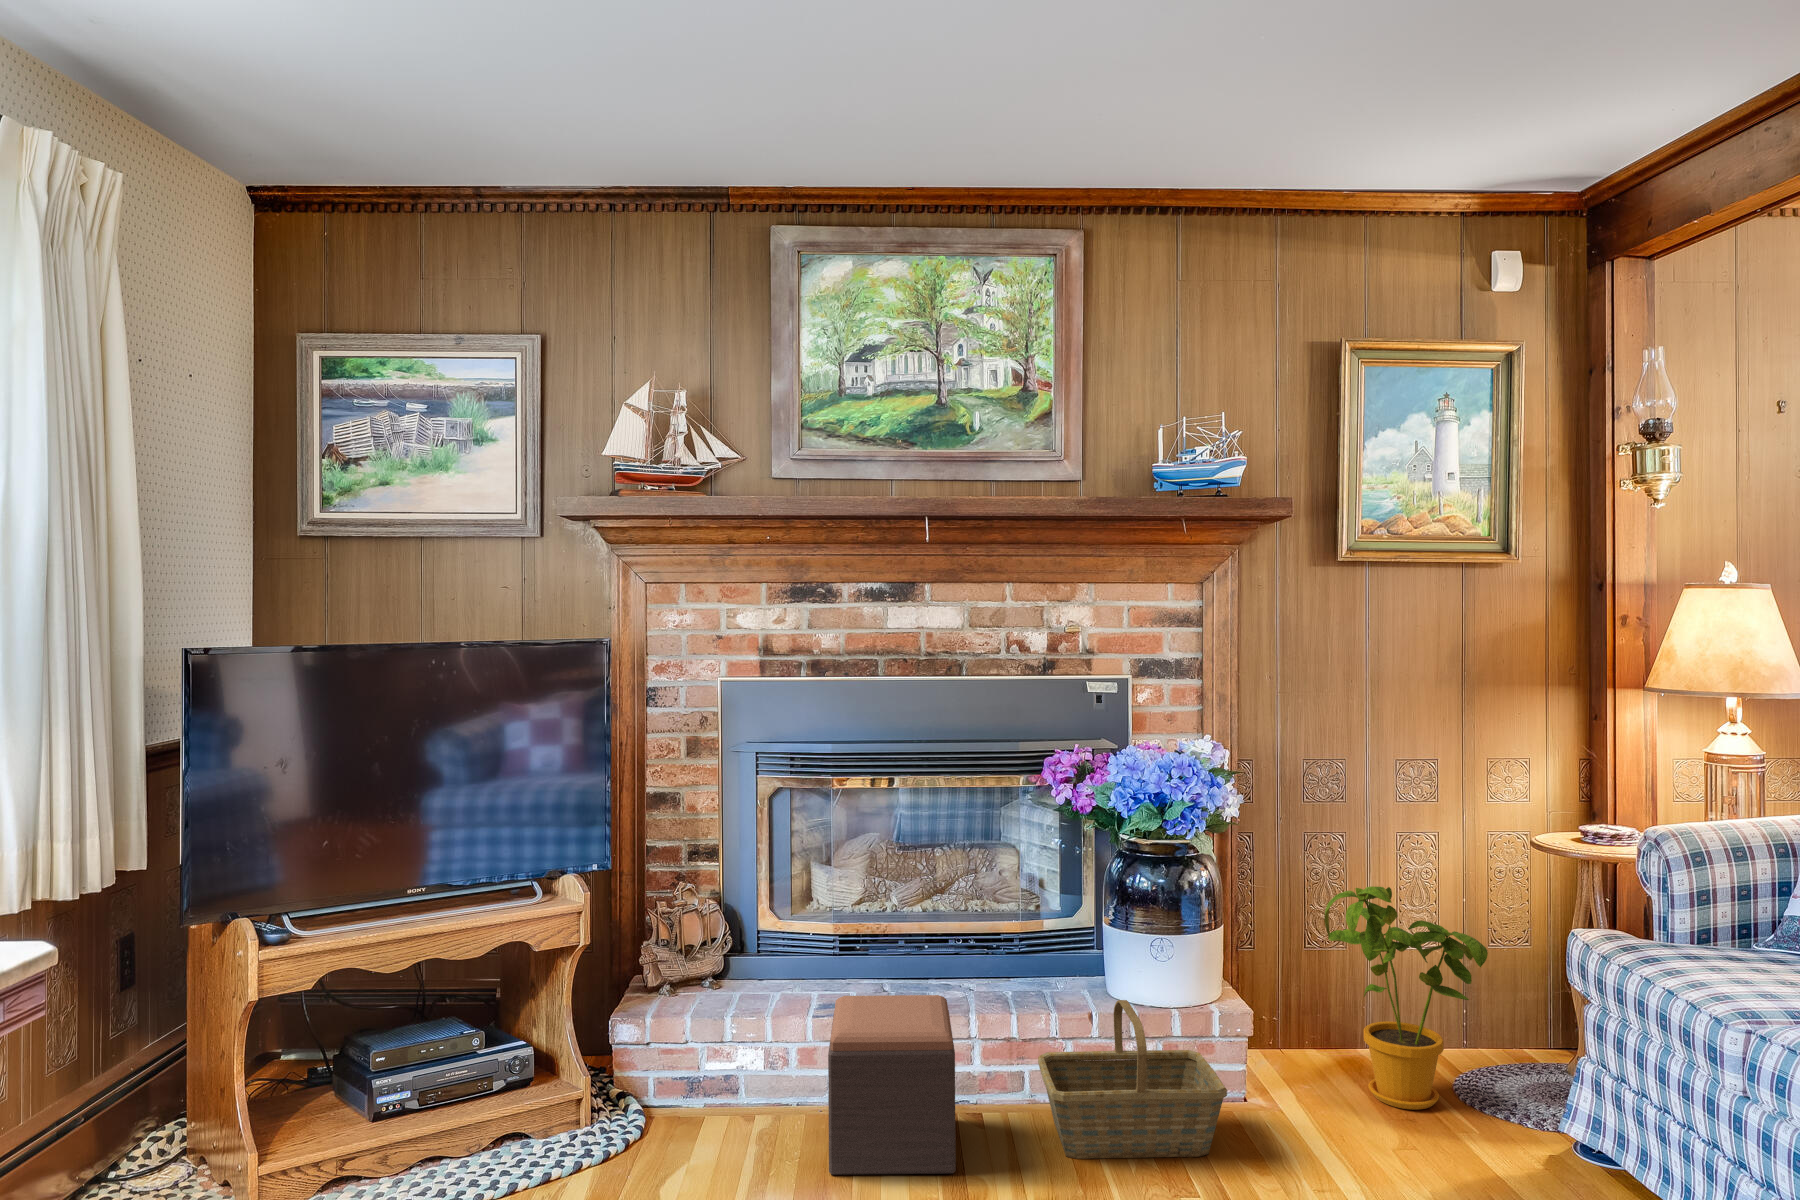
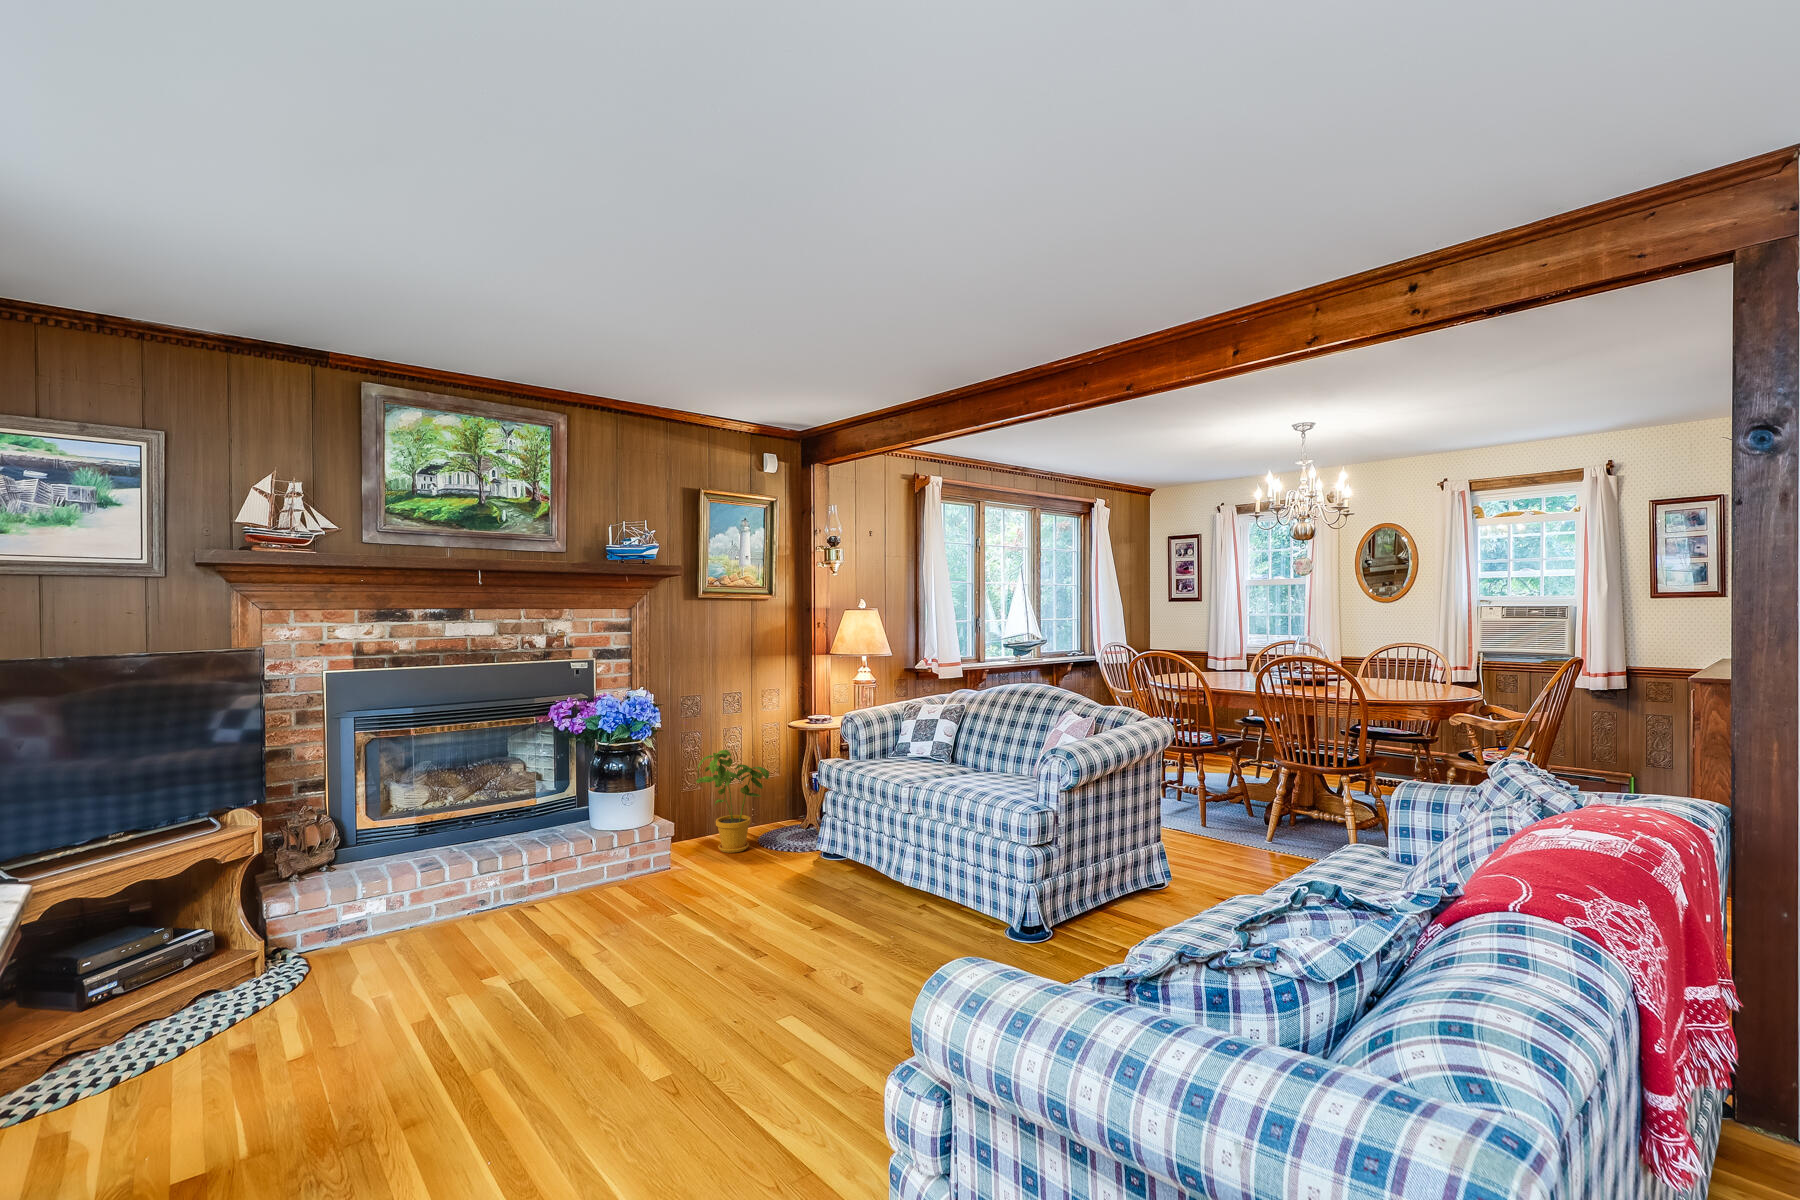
footstool: present [828,995,956,1175] -> none [438,841,530,947]
basket: present [1038,1000,1227,1159] -> none [562,824,665,907]

